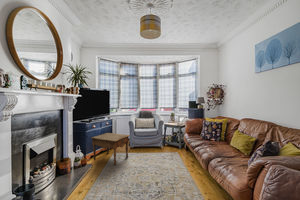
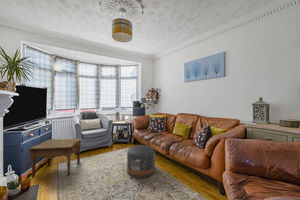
pouf: none [160,151,193,189] -> present [127,145,155,178]

